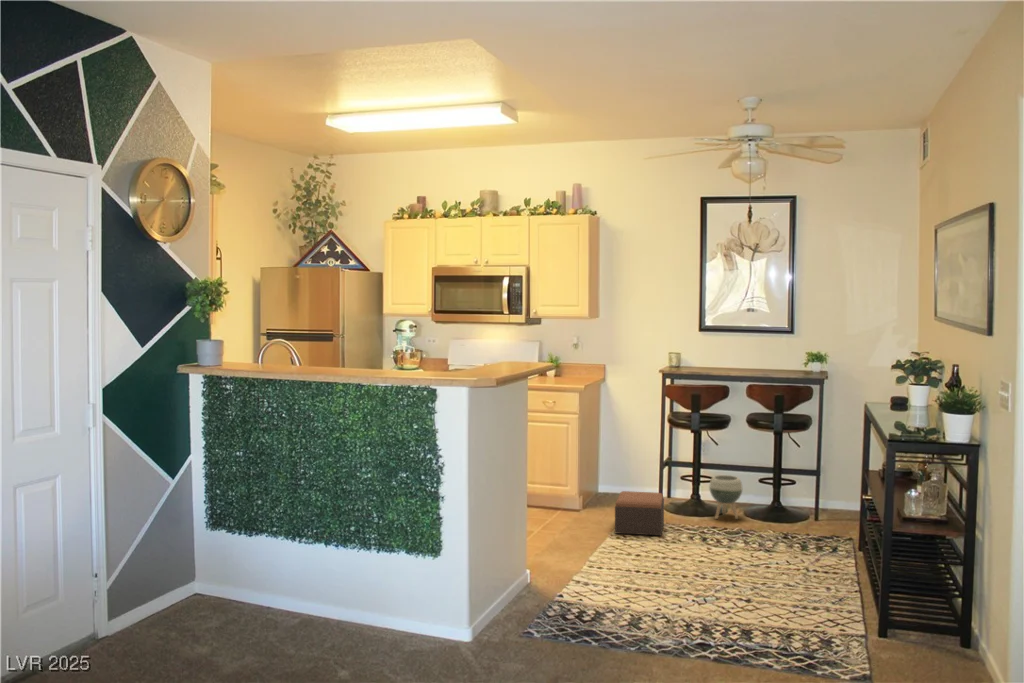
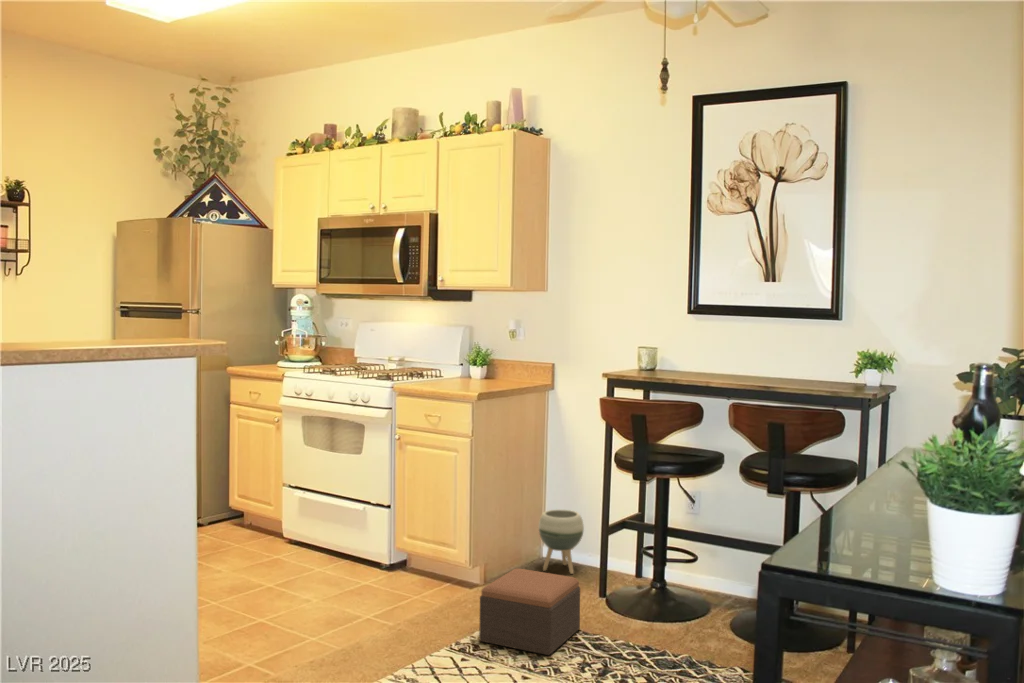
planter: present [709,475,743,519] -> present [538,510,584,574]

